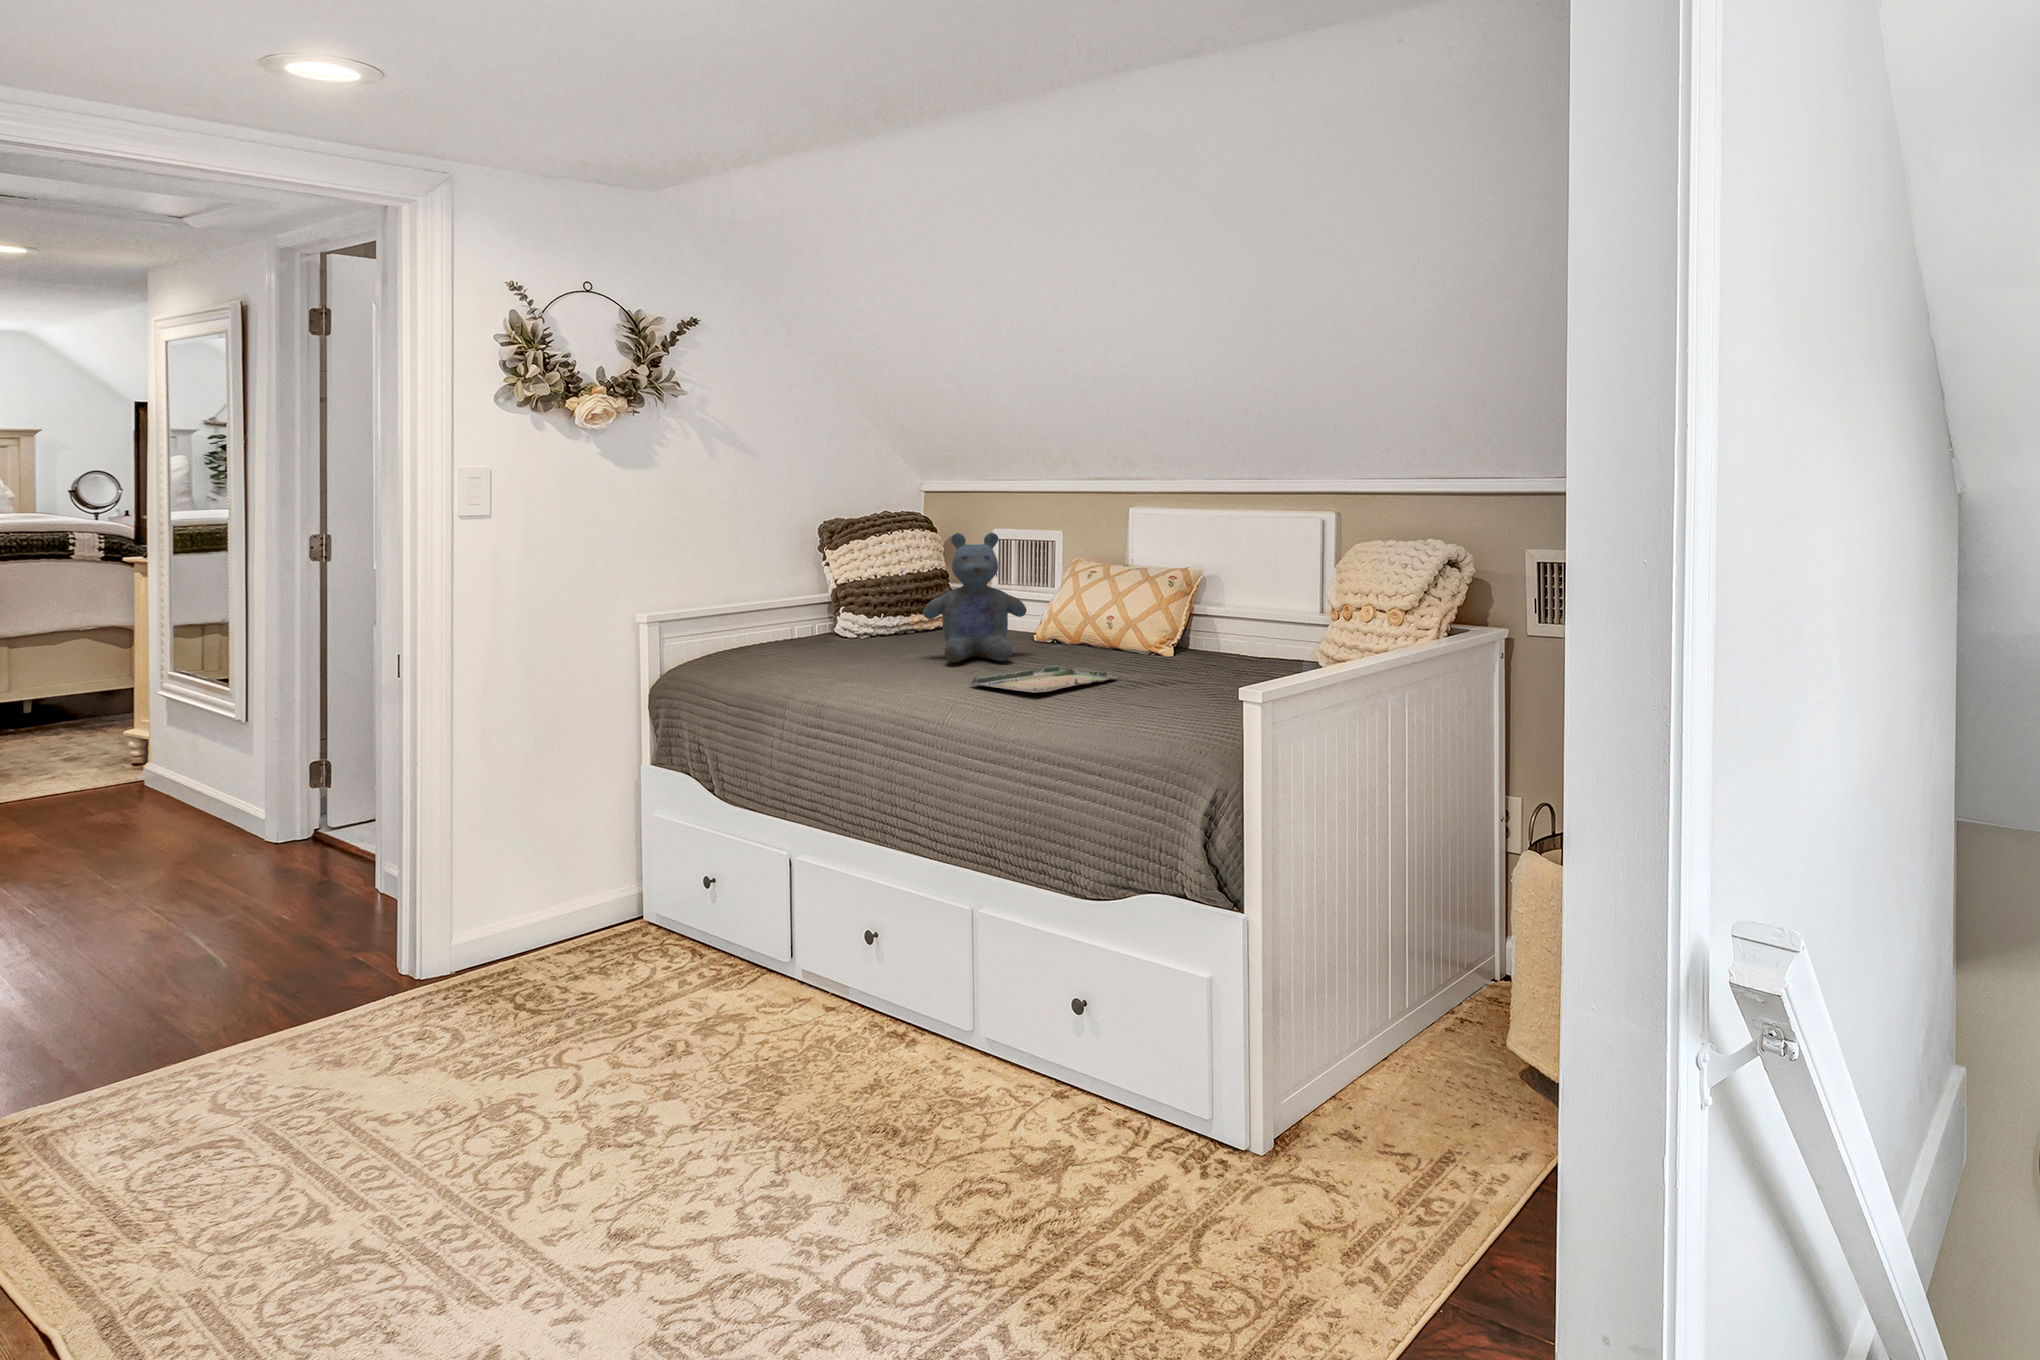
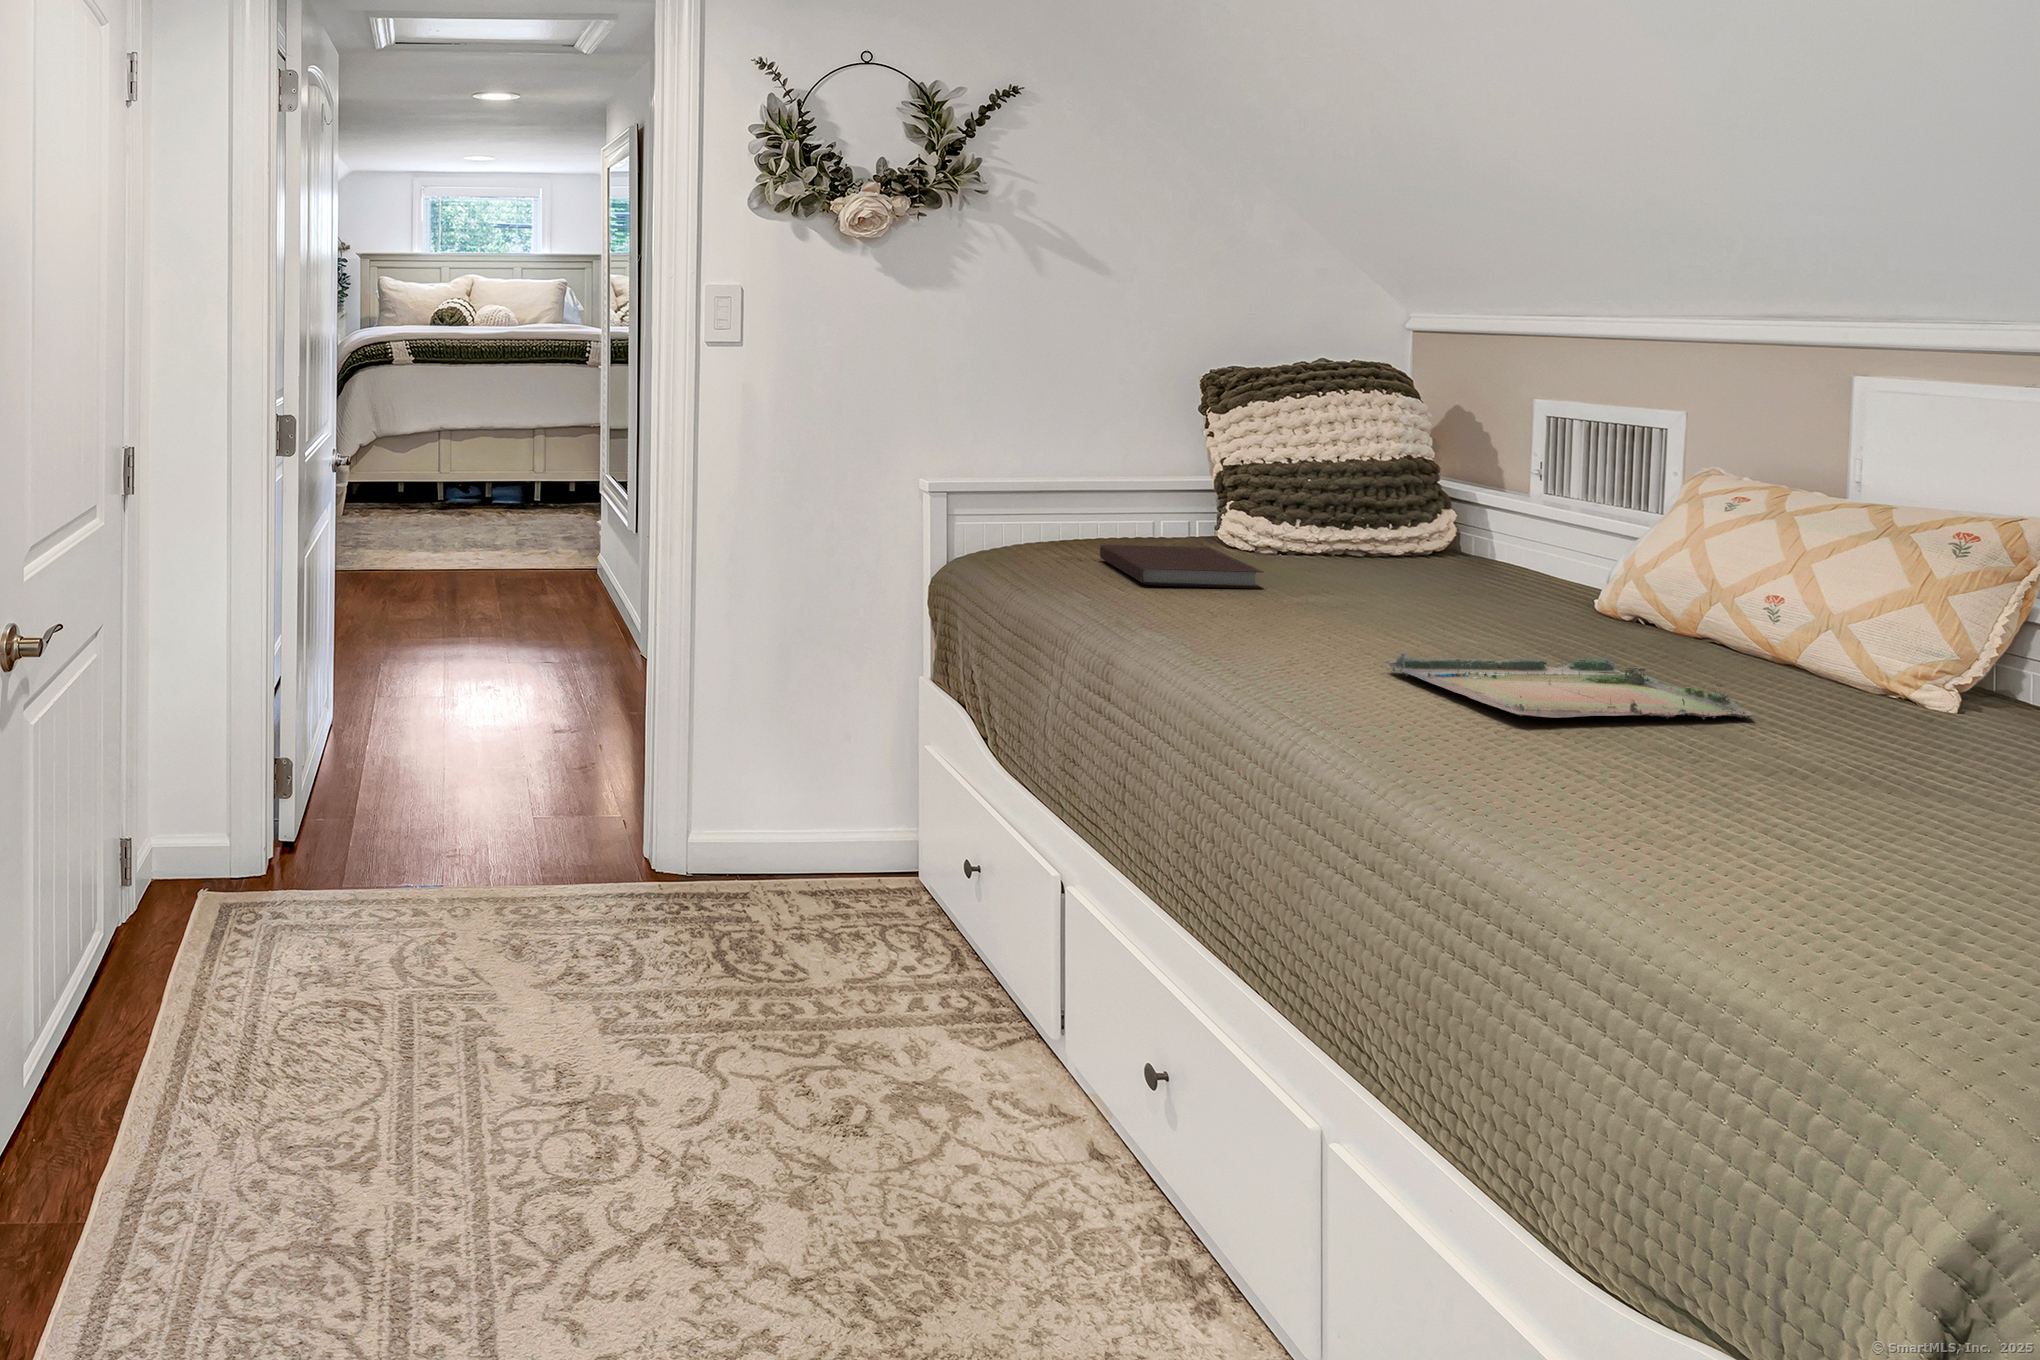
stuffed bear: present [923,533,1027,663] -> none [1342,397,1558,631]
notebook: none [773,639,881,665] -> present [1100,545,1263,589]

